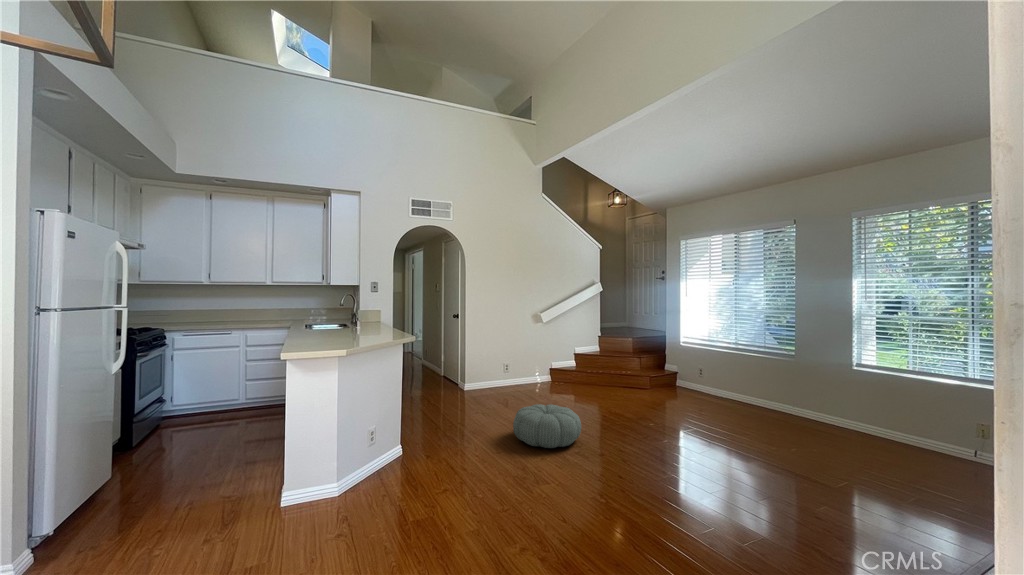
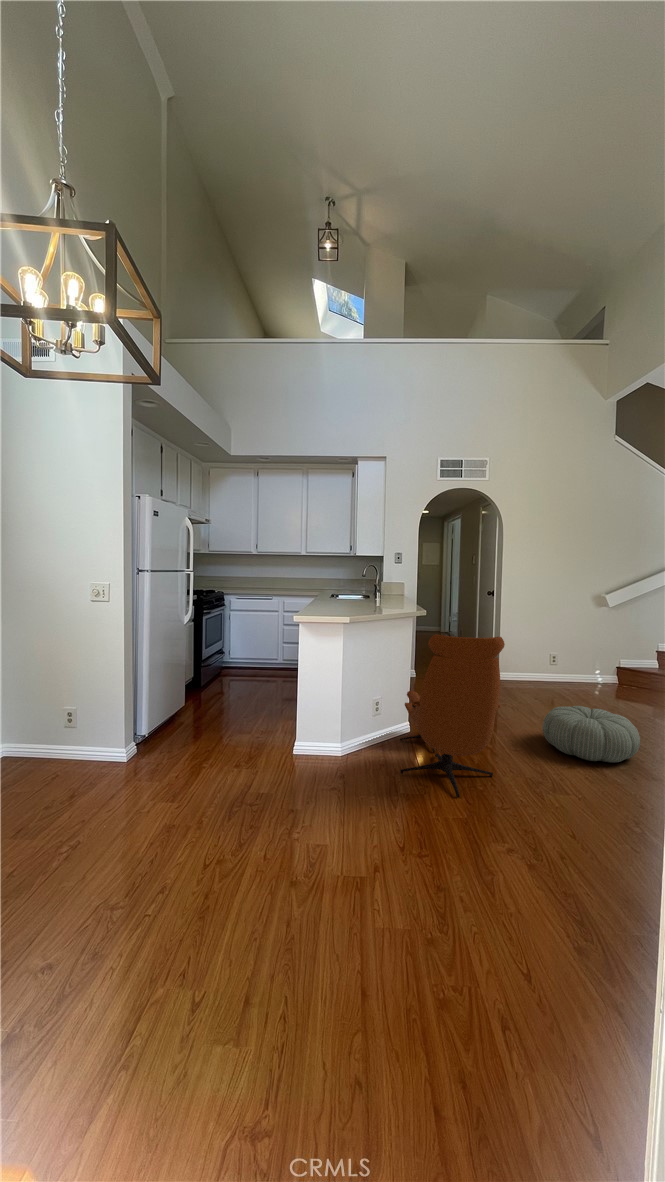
lounge chair: none [394,358,495,510] -> present [400,634,505,797]

